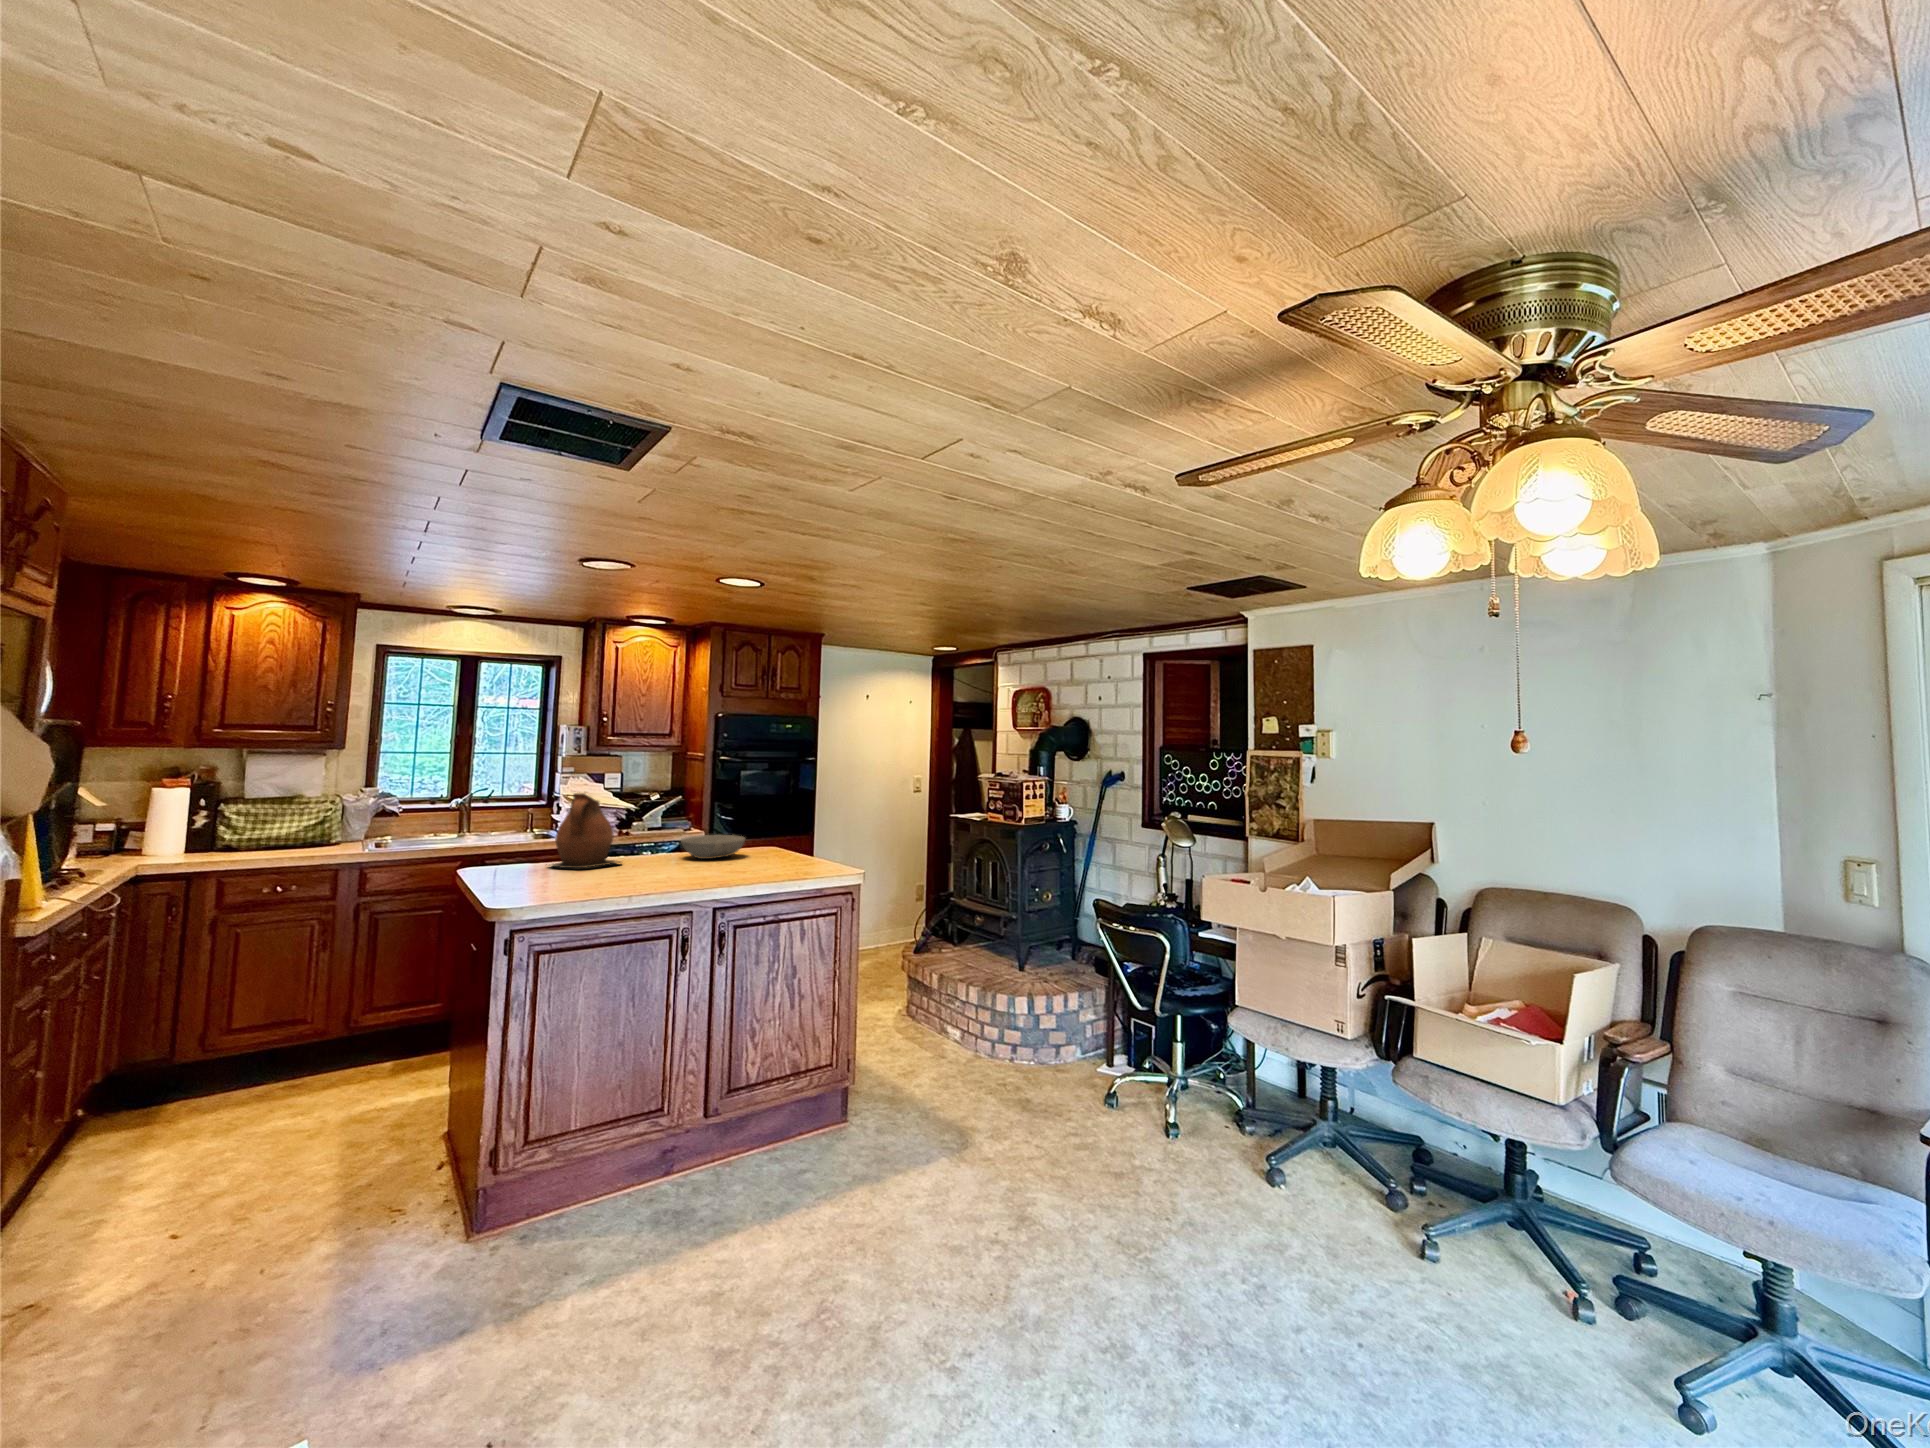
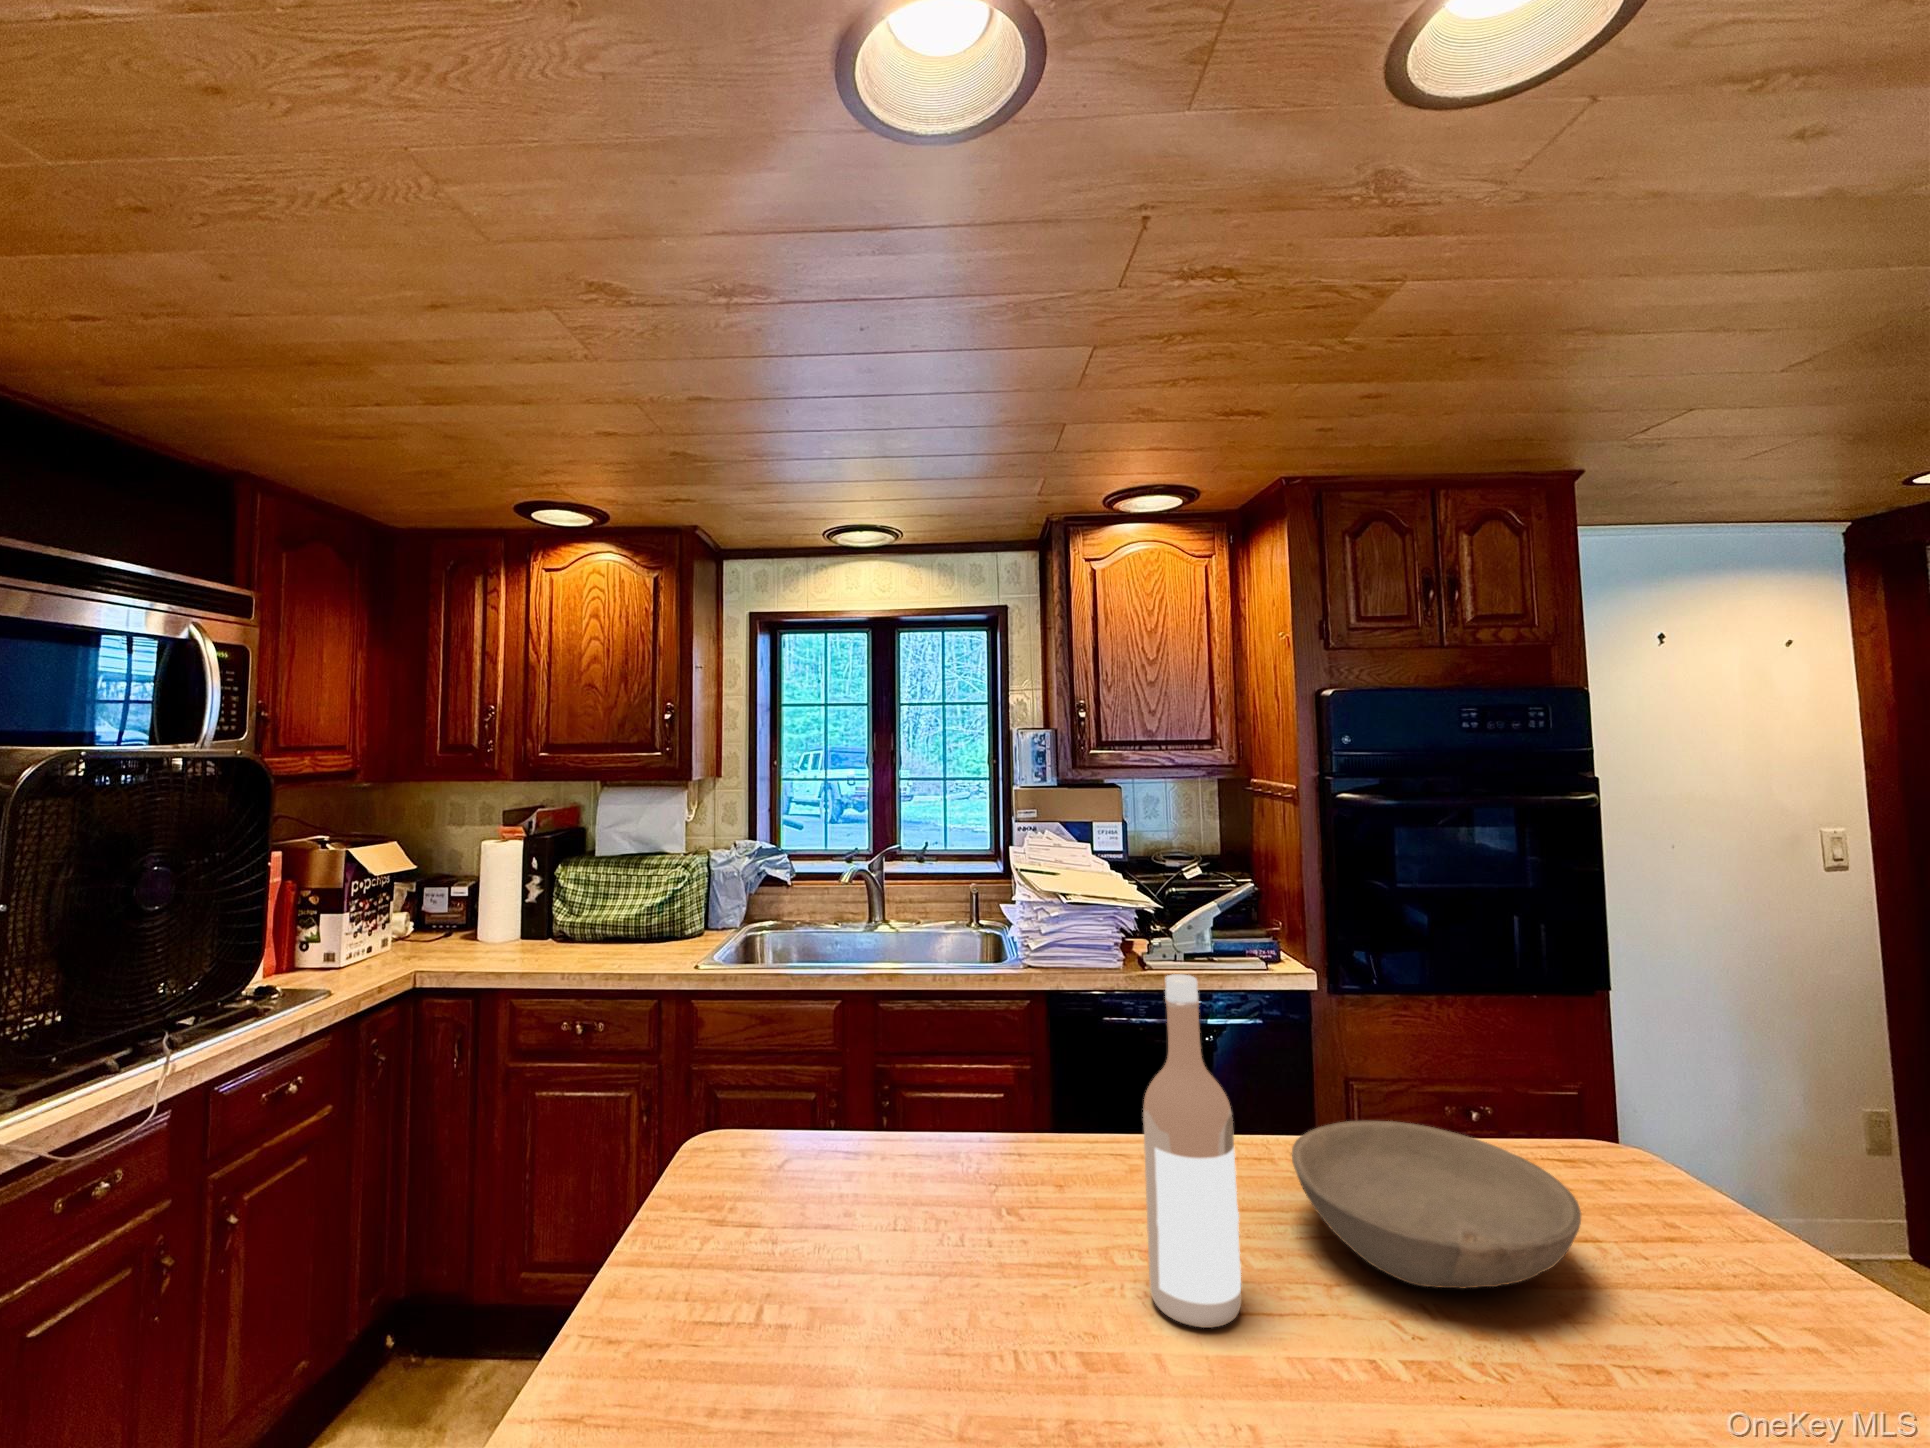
wine bottle: none [641,787,665,866] -> present [1143,974,1241,1328]
ceramic pitcher: present [552,793,621,868] -> none [842,980,1088,1299]

